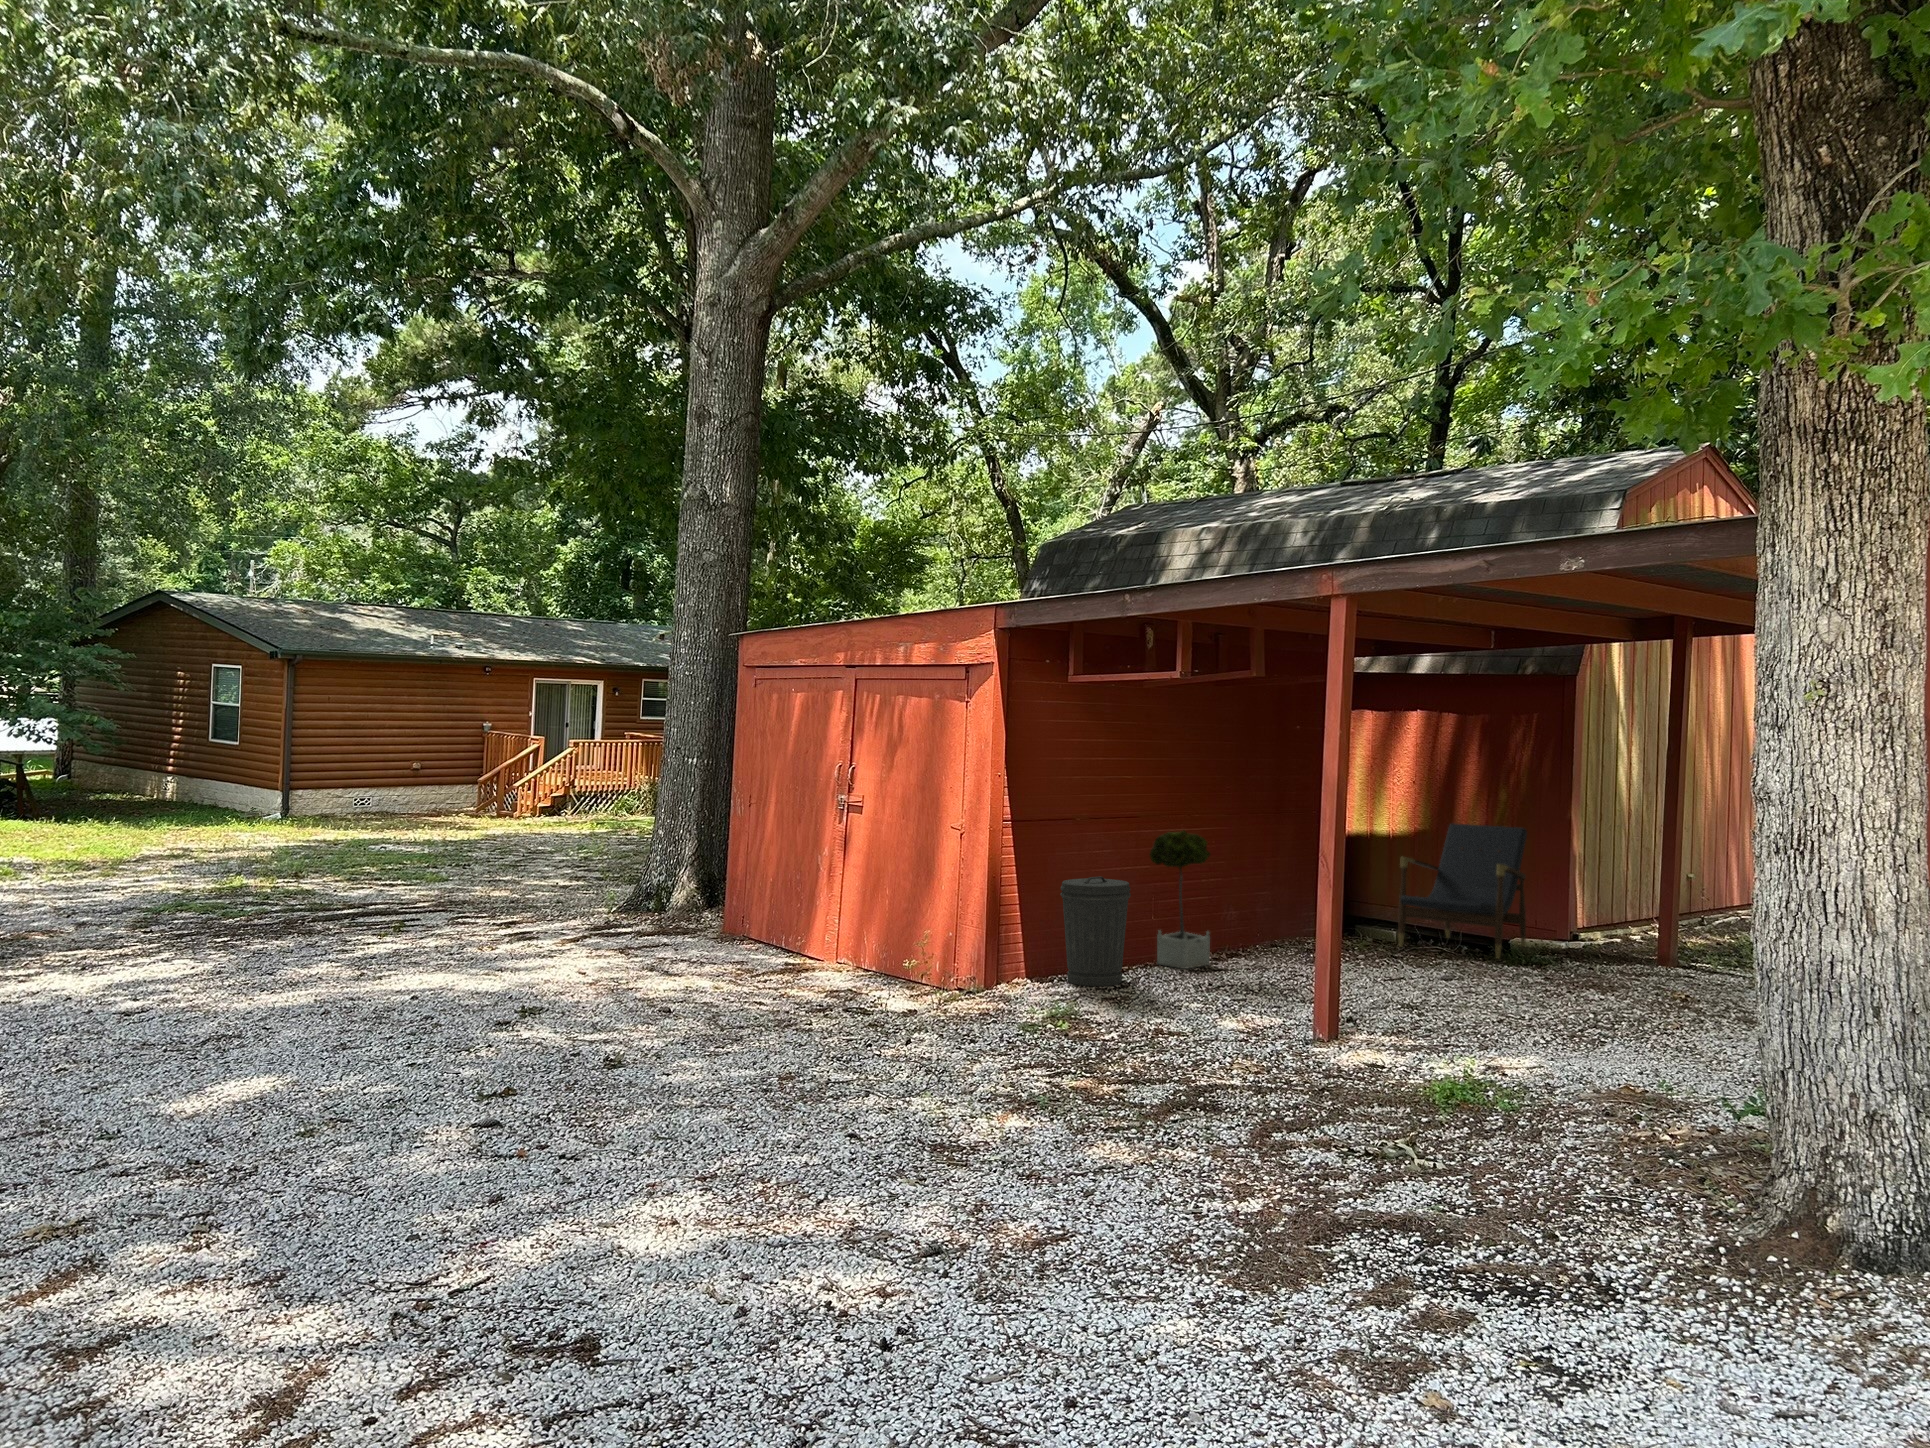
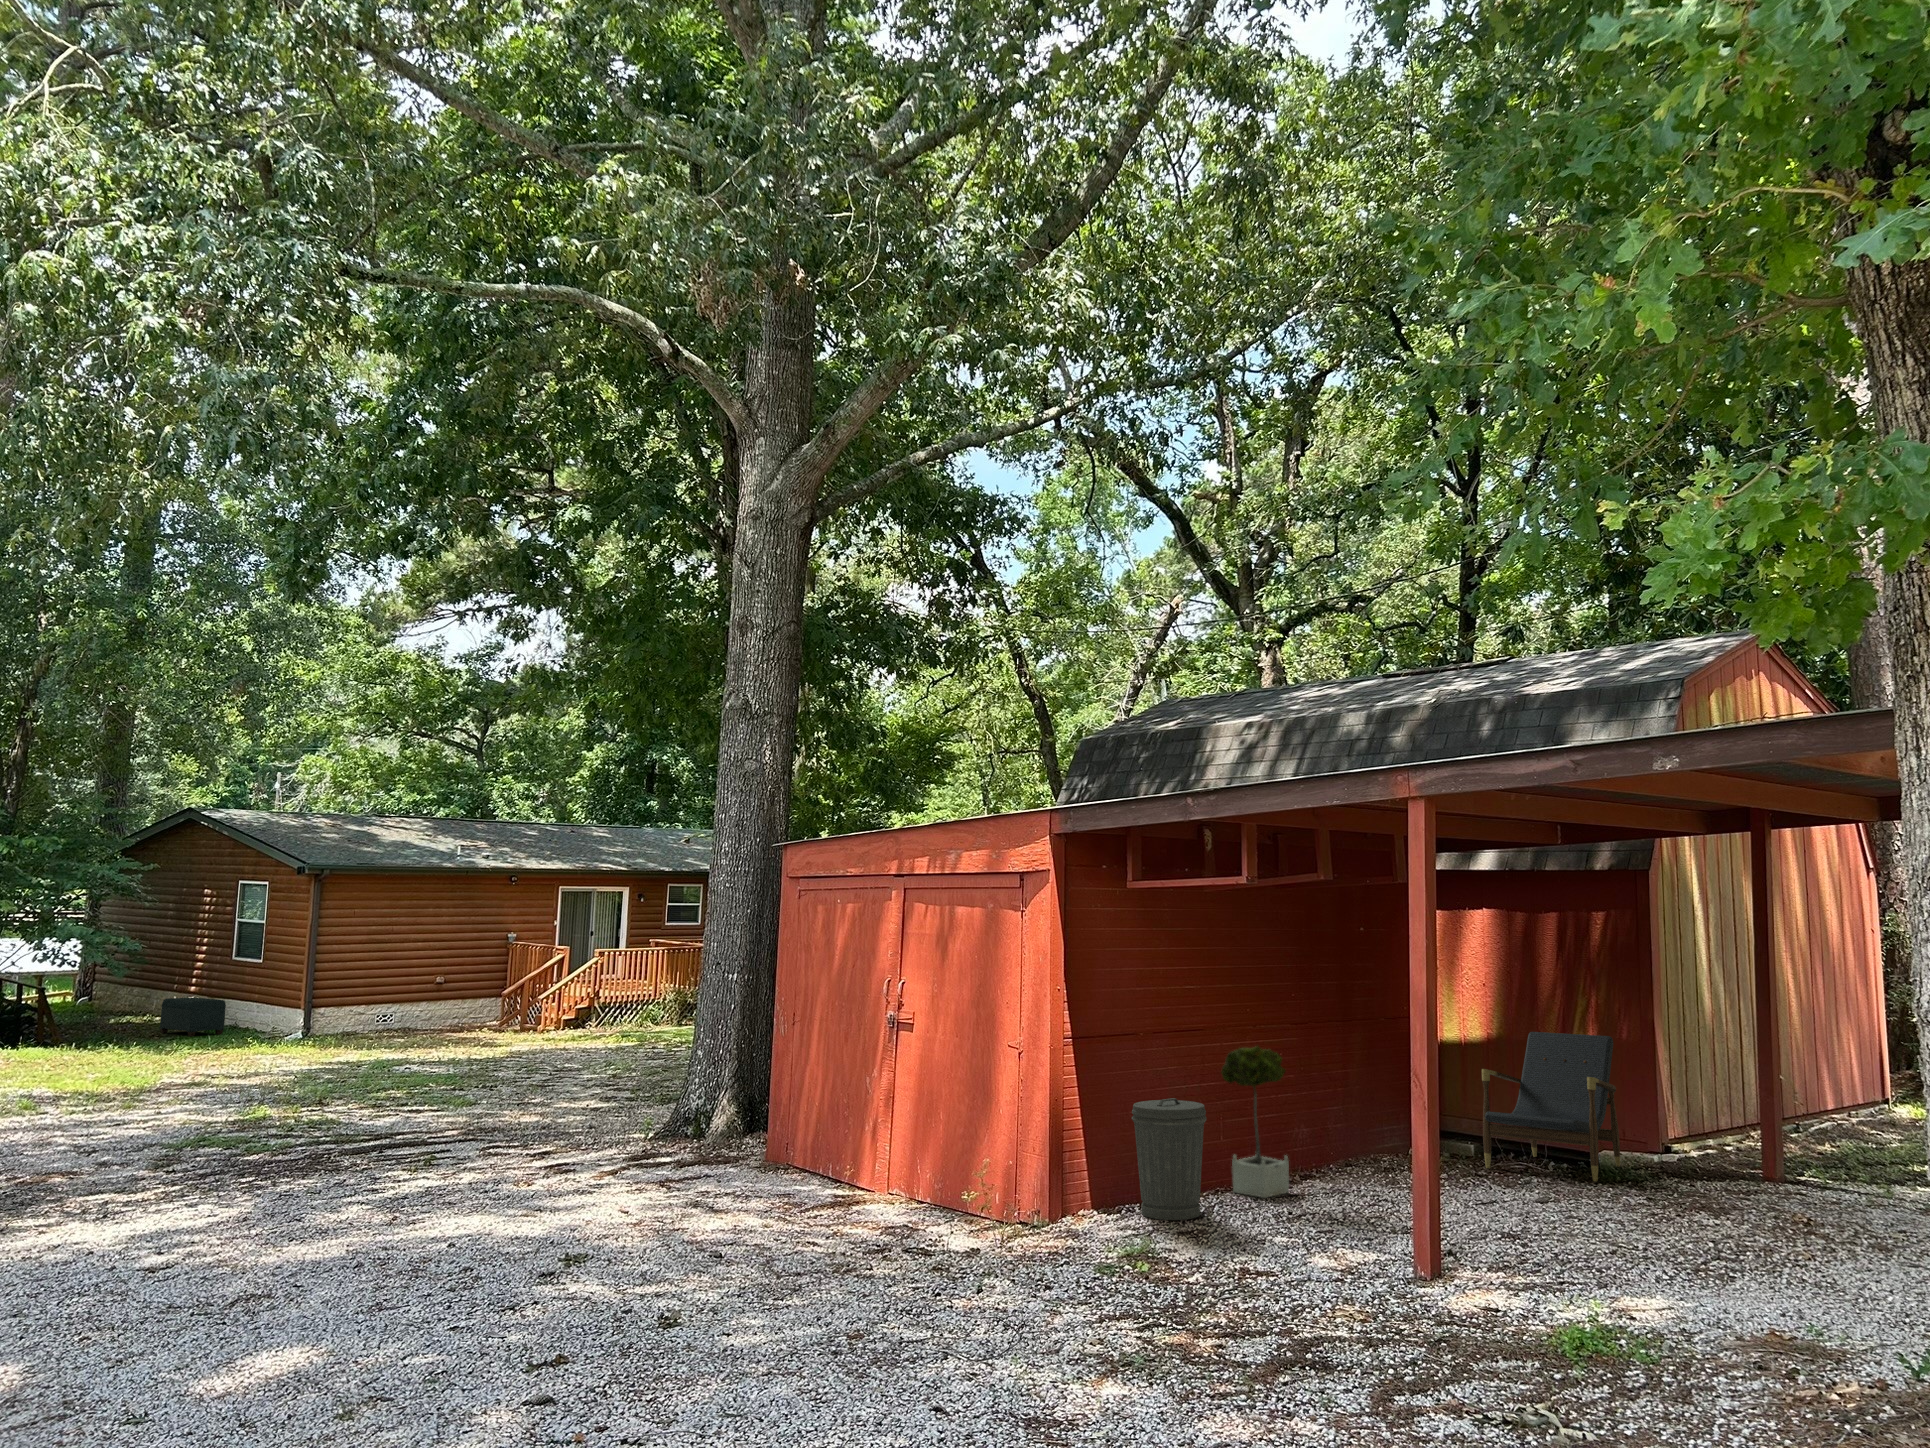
bench: none [149,782,212,819] -> present [160,998,226,1036]

